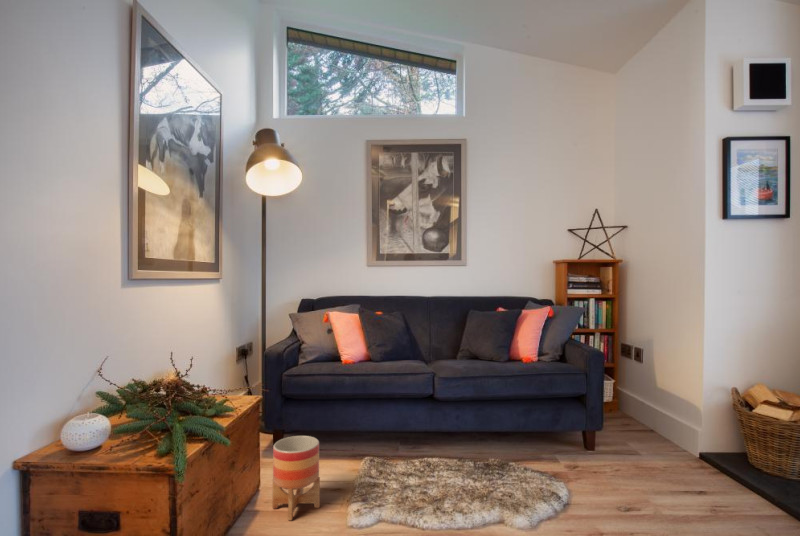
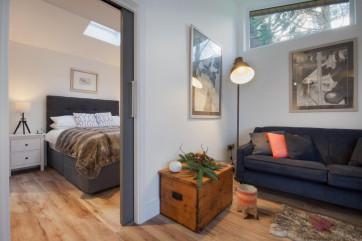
slippers: none [407,461,448,488] -> present [307,214,335,234]

